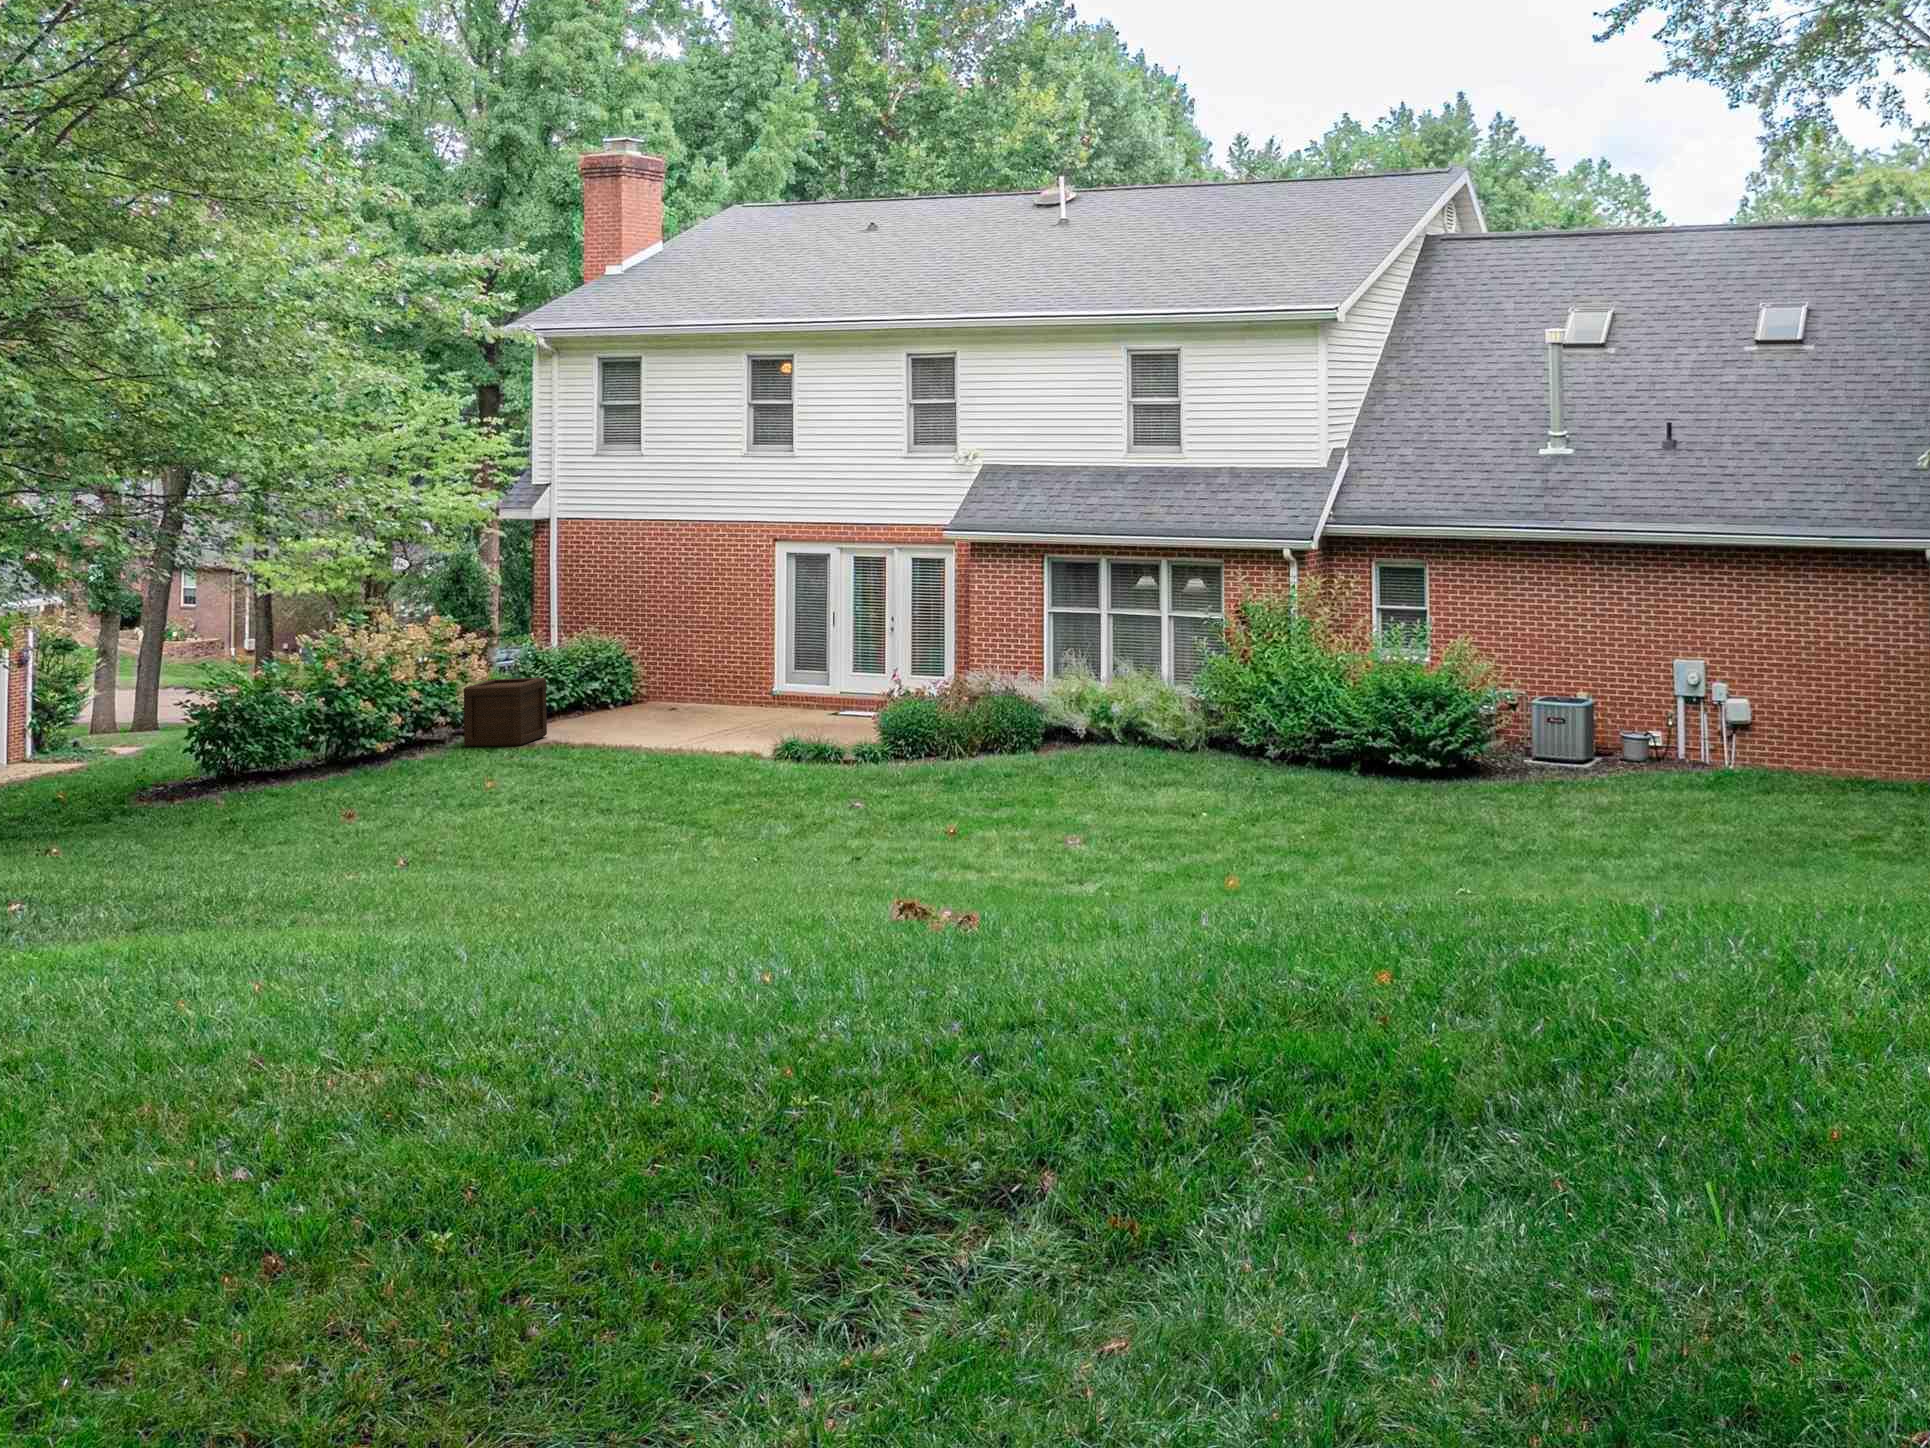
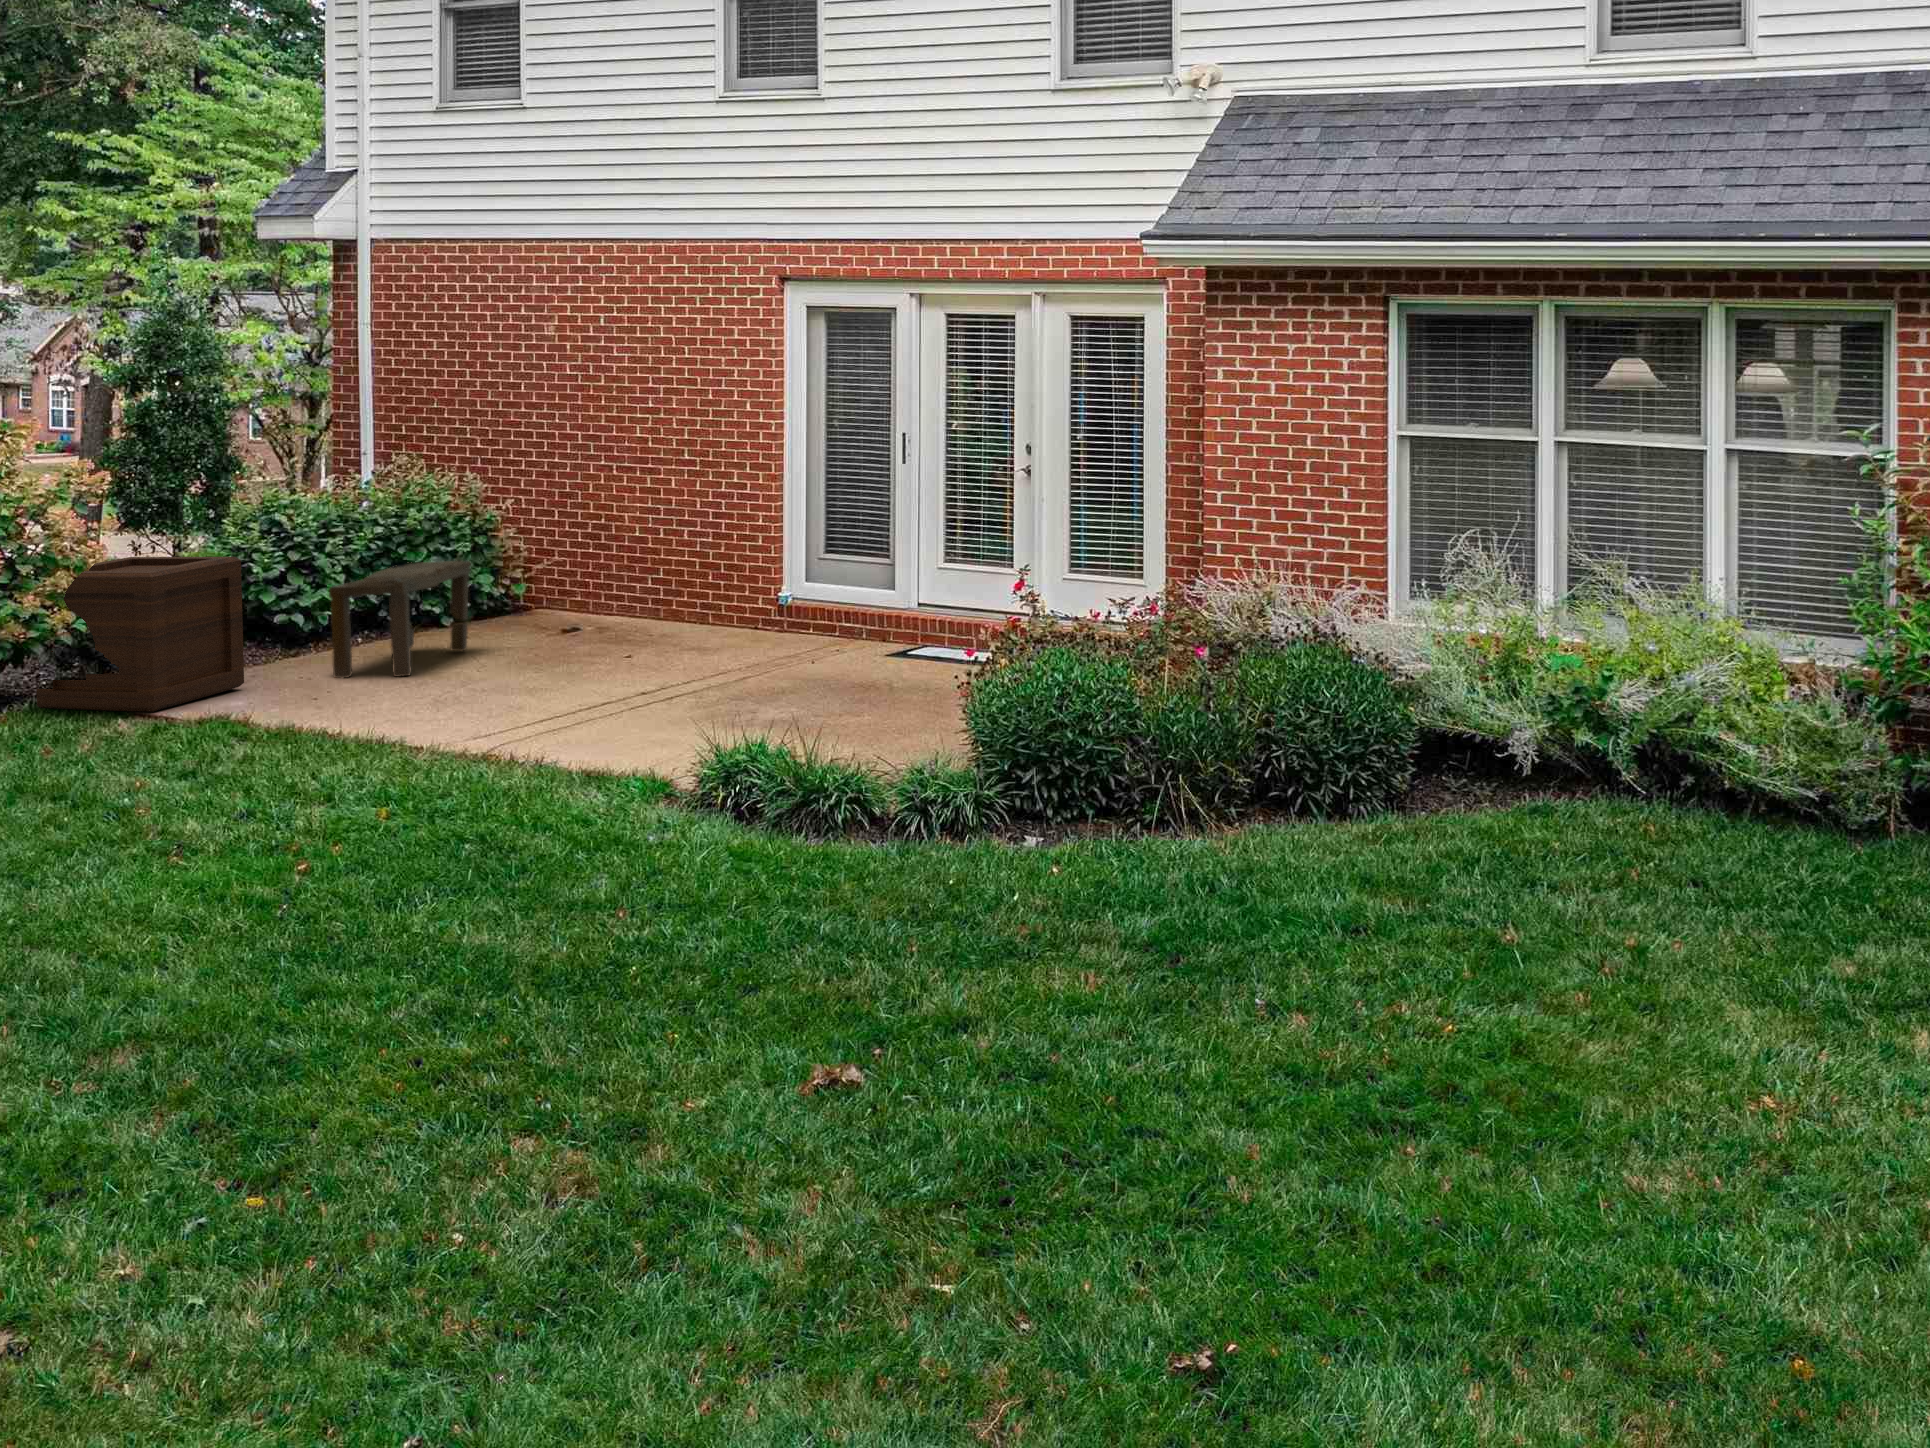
bench: none [579,677,633,732] -> present [329,560,471,678]

